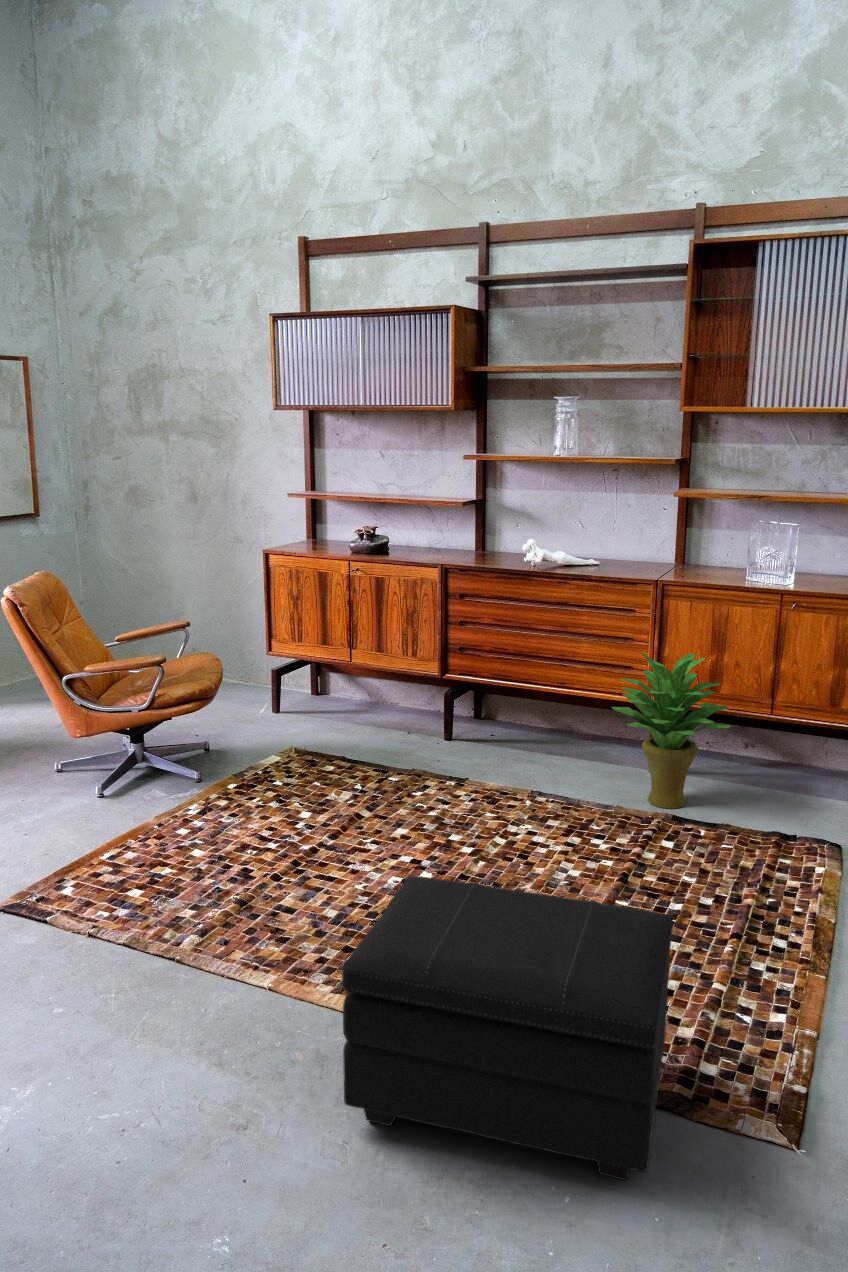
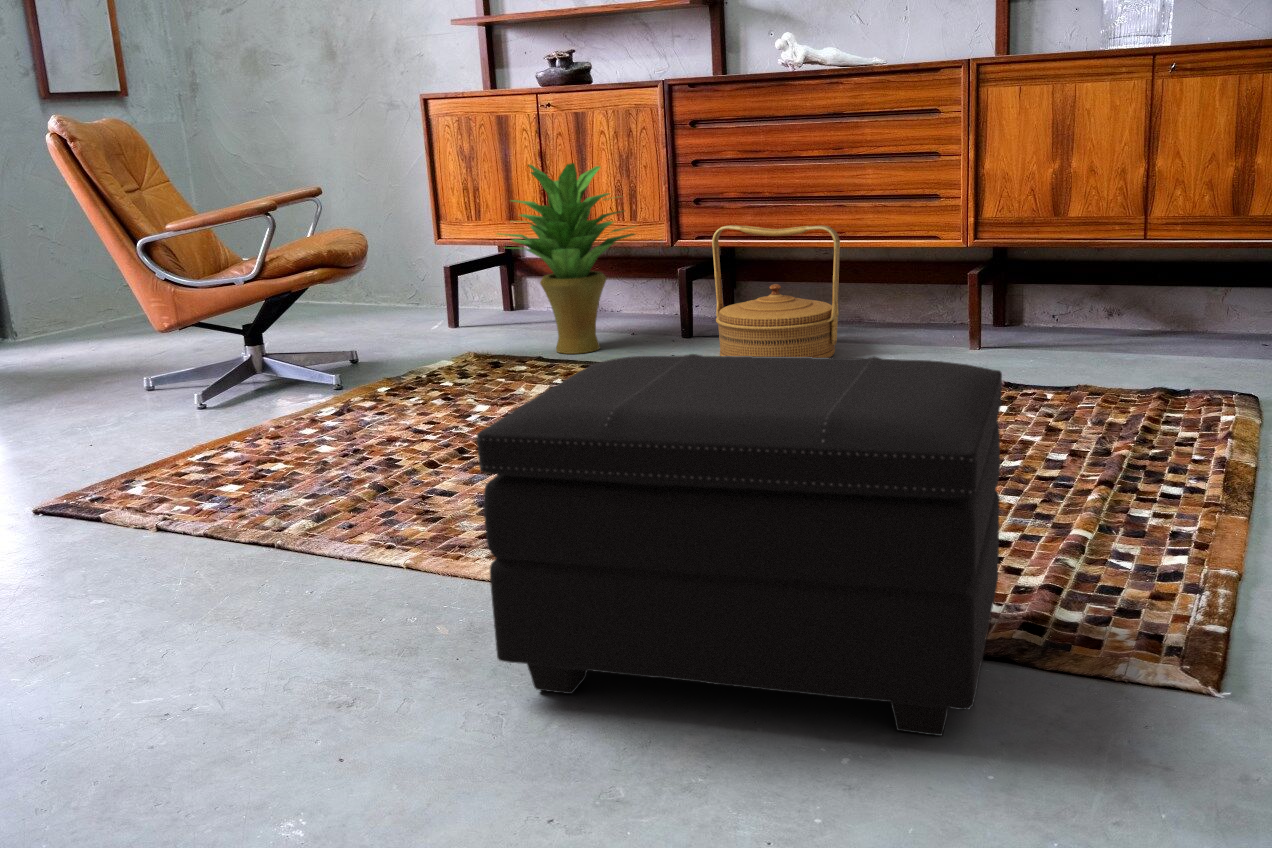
potted plant: present [612,652,731,809] -> present [498,163,635,354]
woven basket: none [471,676,562,783] -> present [712,225,840,358]

